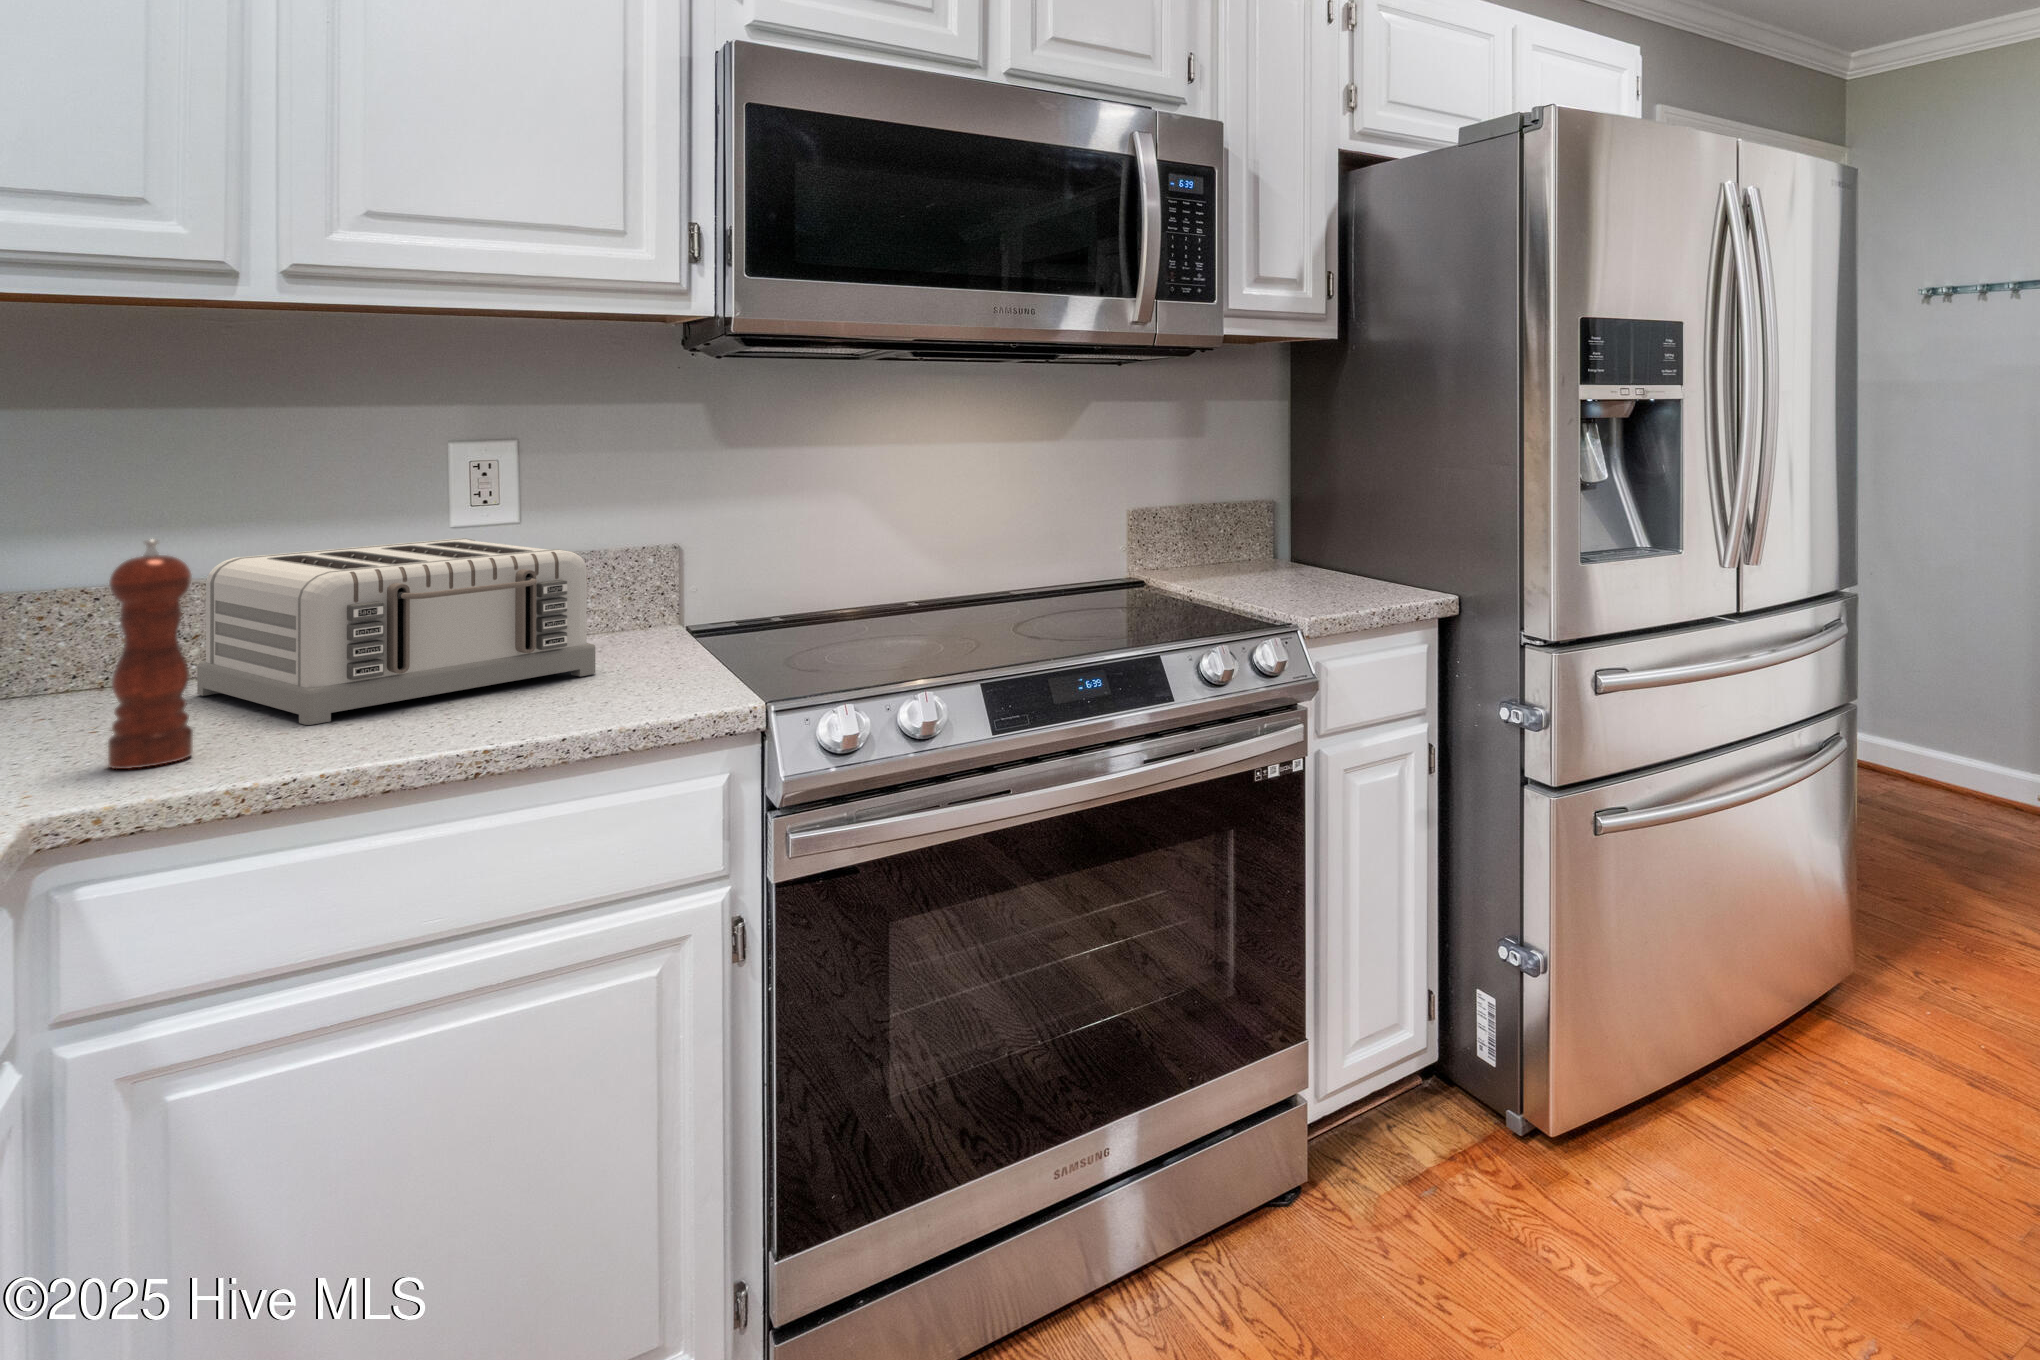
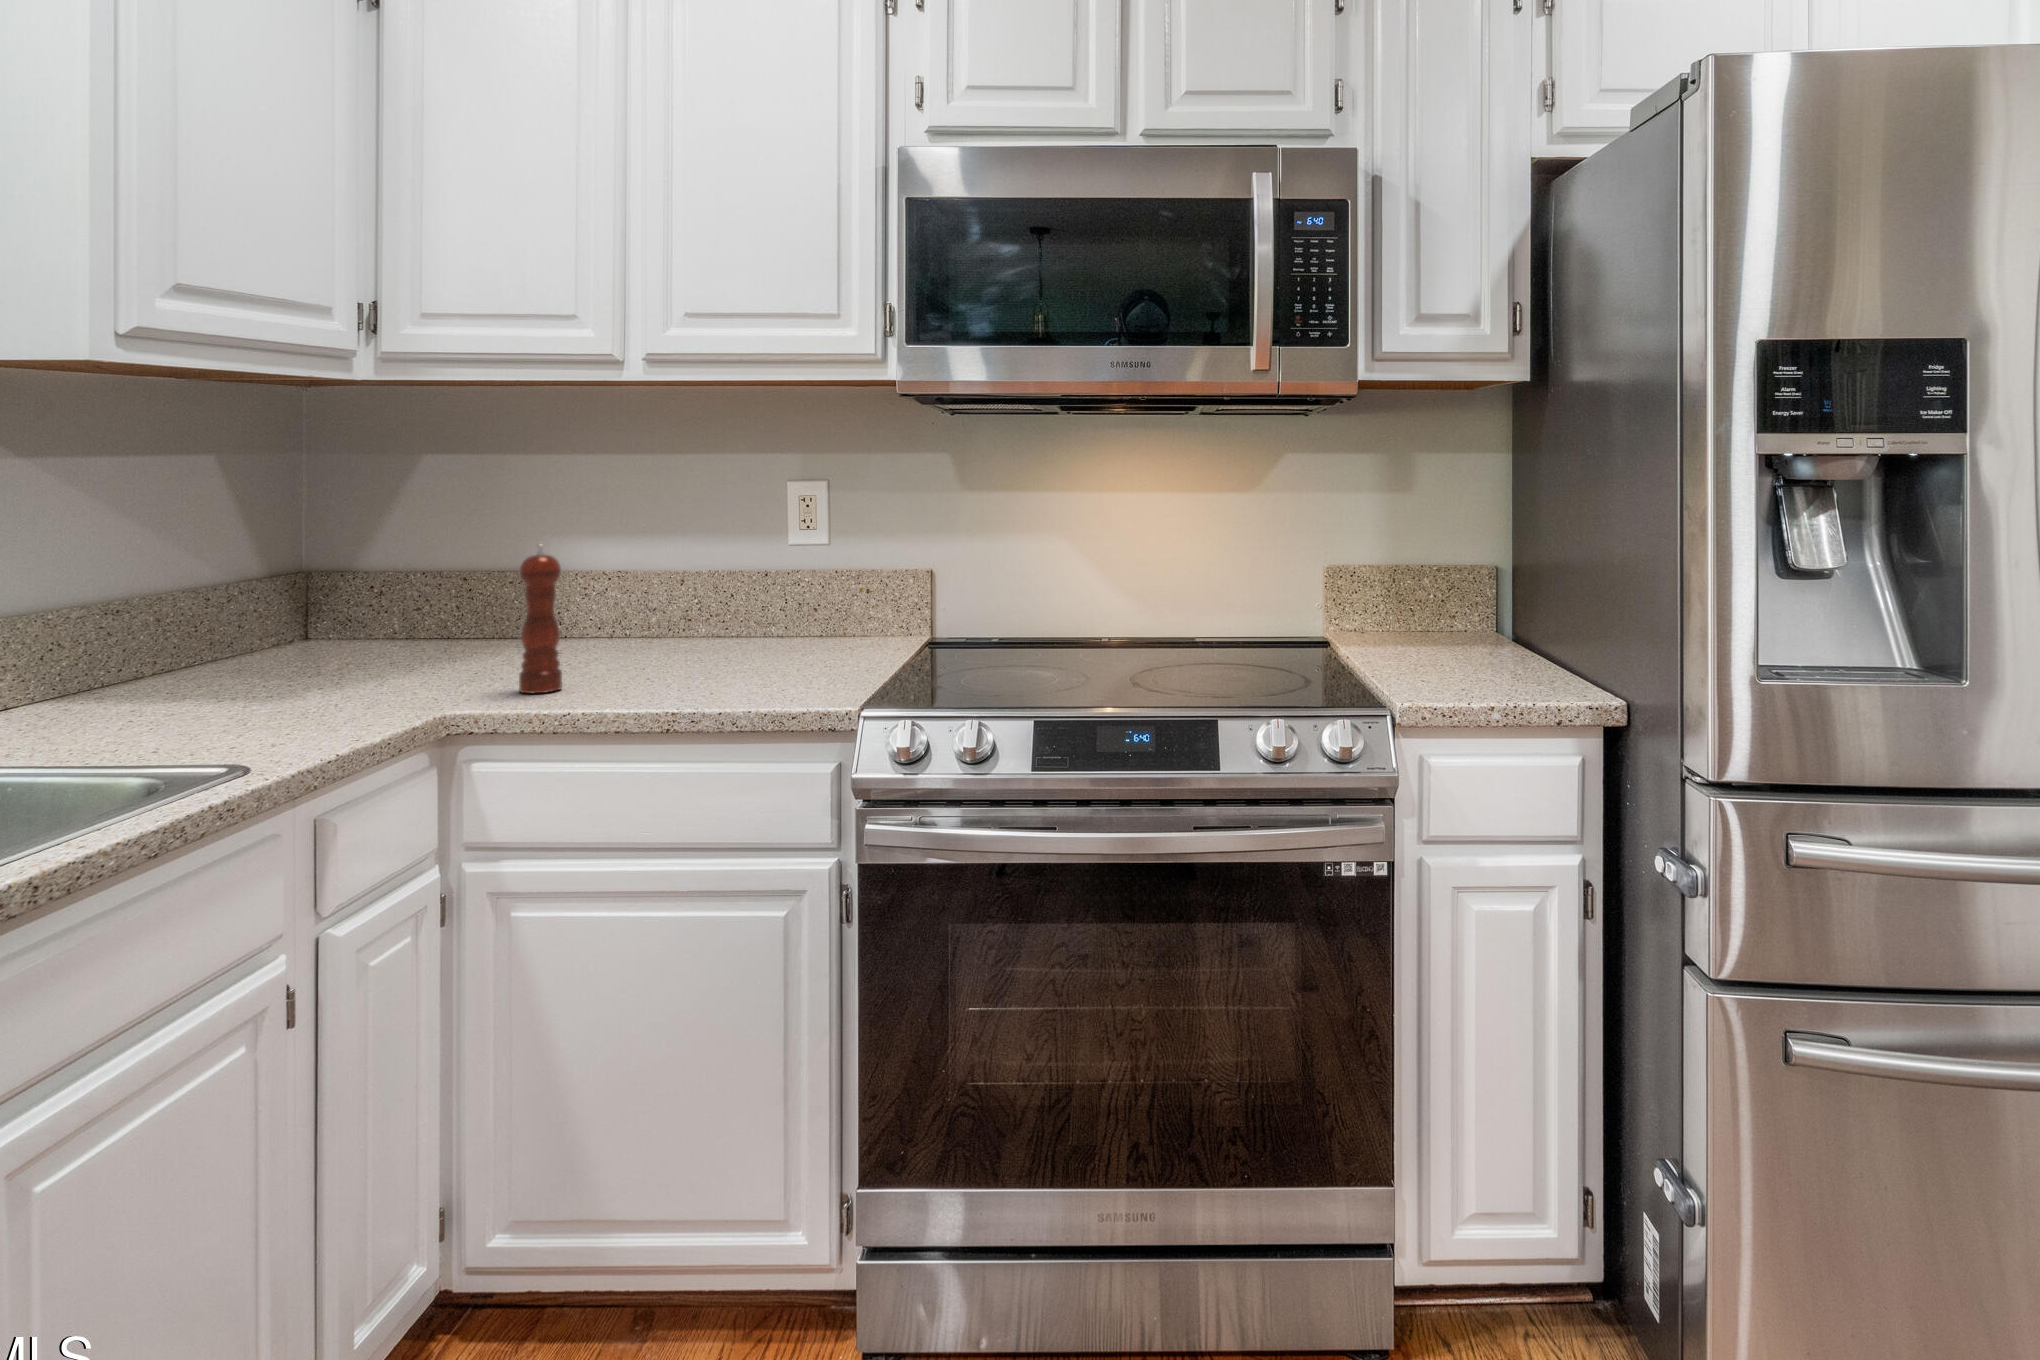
toaster: present [197,538,595,725] -> none [640,556,831,680]

